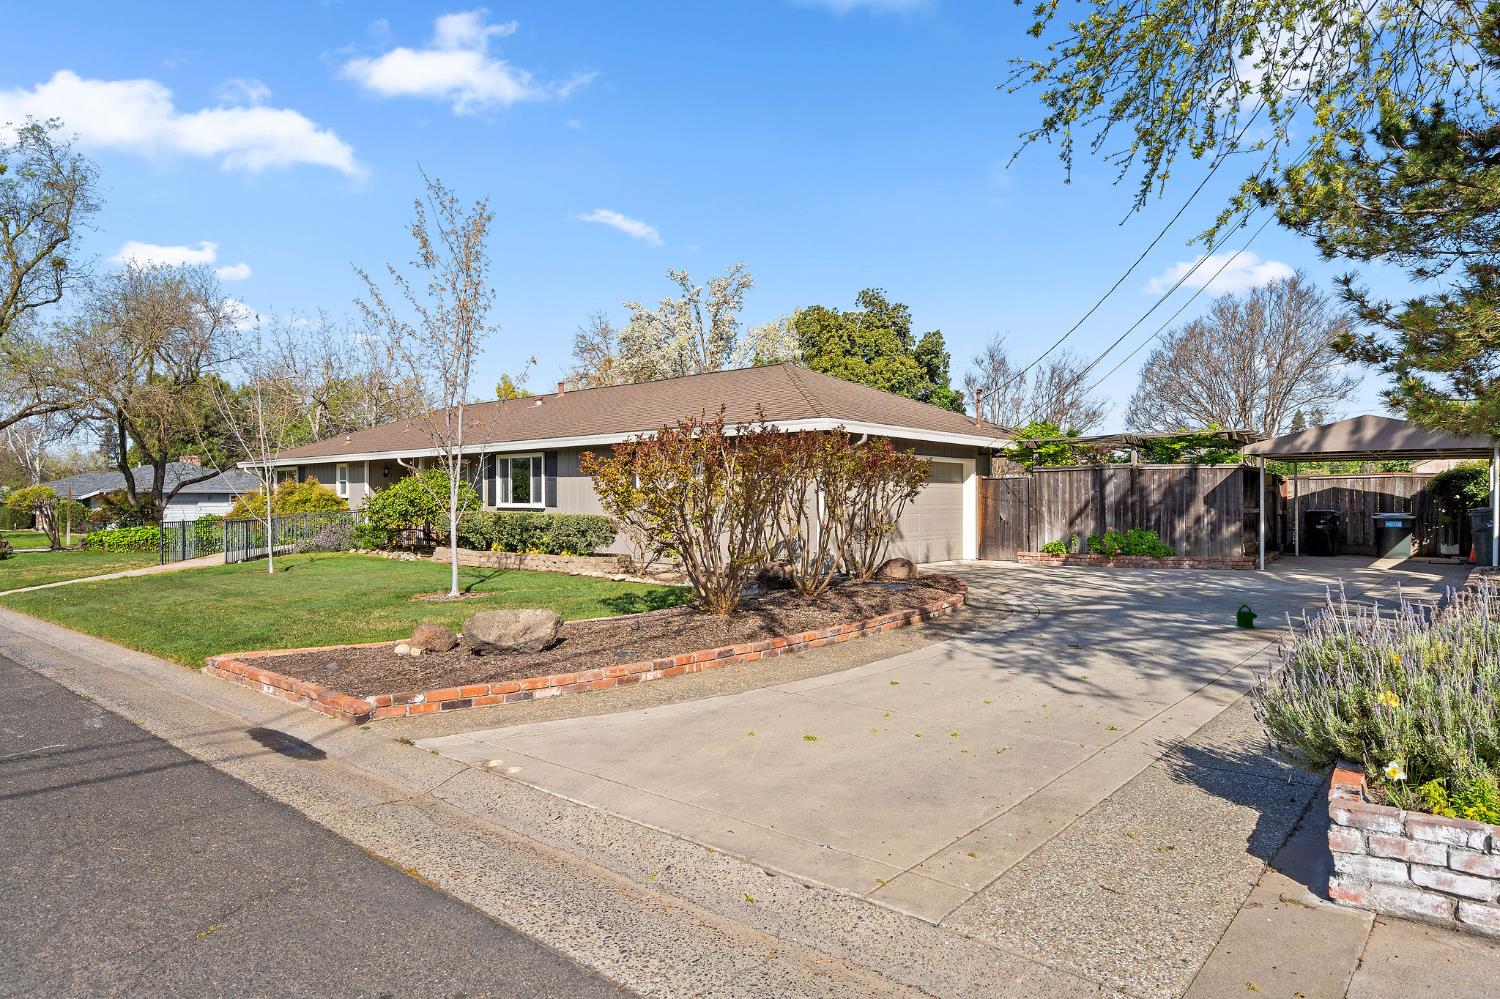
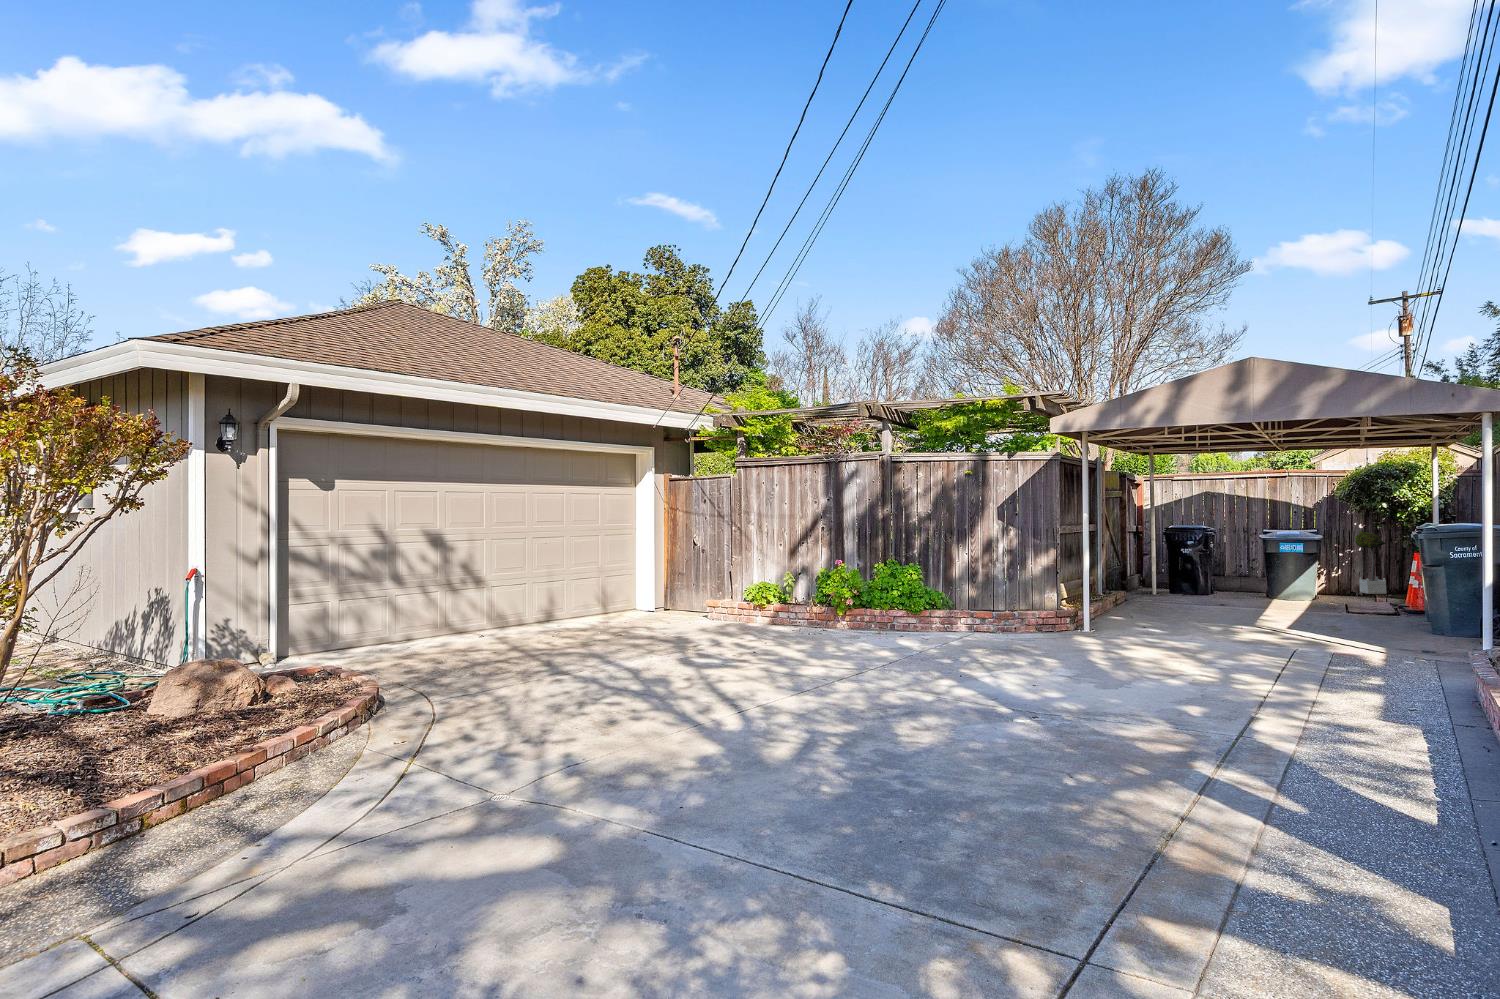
watering can: present [1236,605,1257,627] -> none [873,879,929,967]

